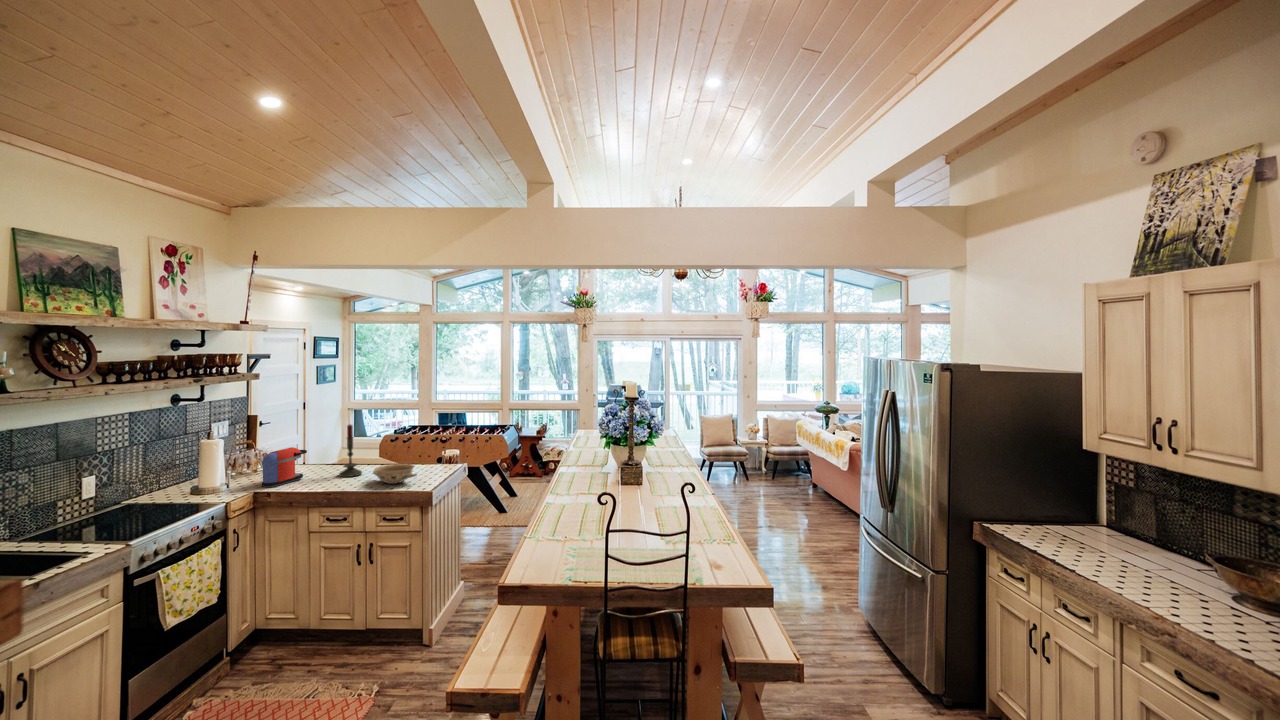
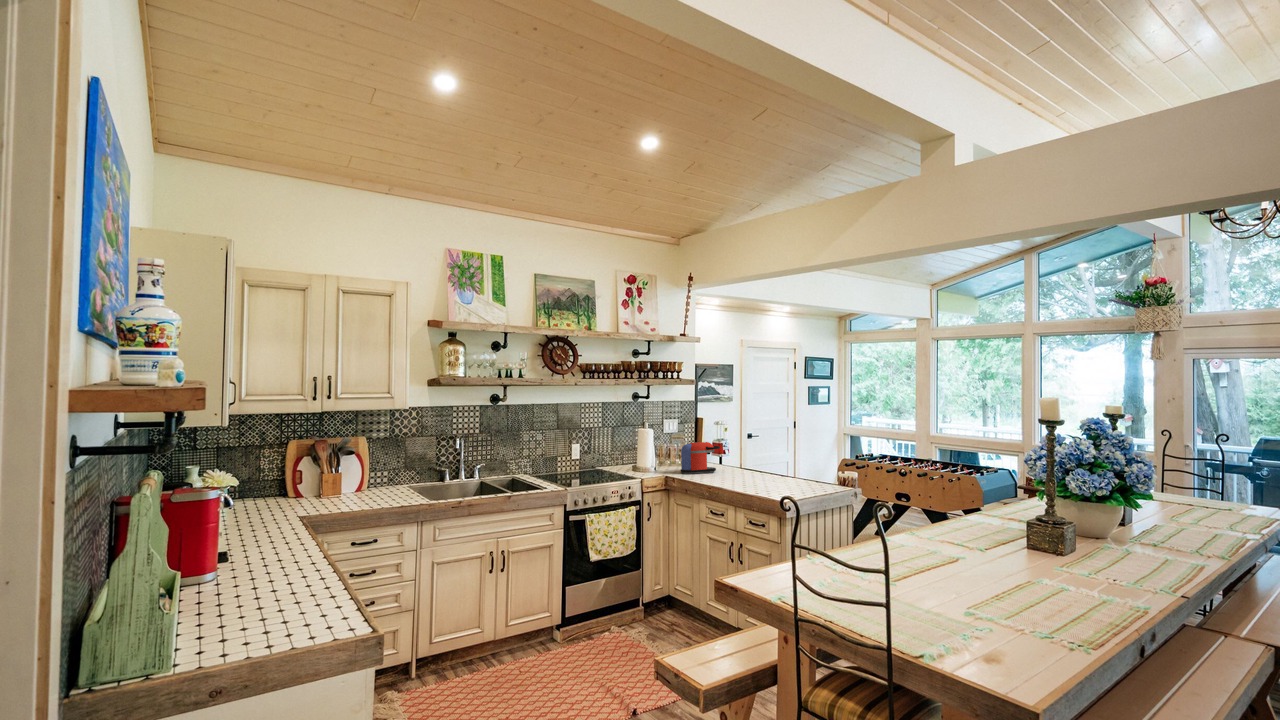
candle: present [339,425,362,477] -> none [744,424,765,477]
ceramic bowl: present [373,464,417,484] -> none [760,469,800,487]

